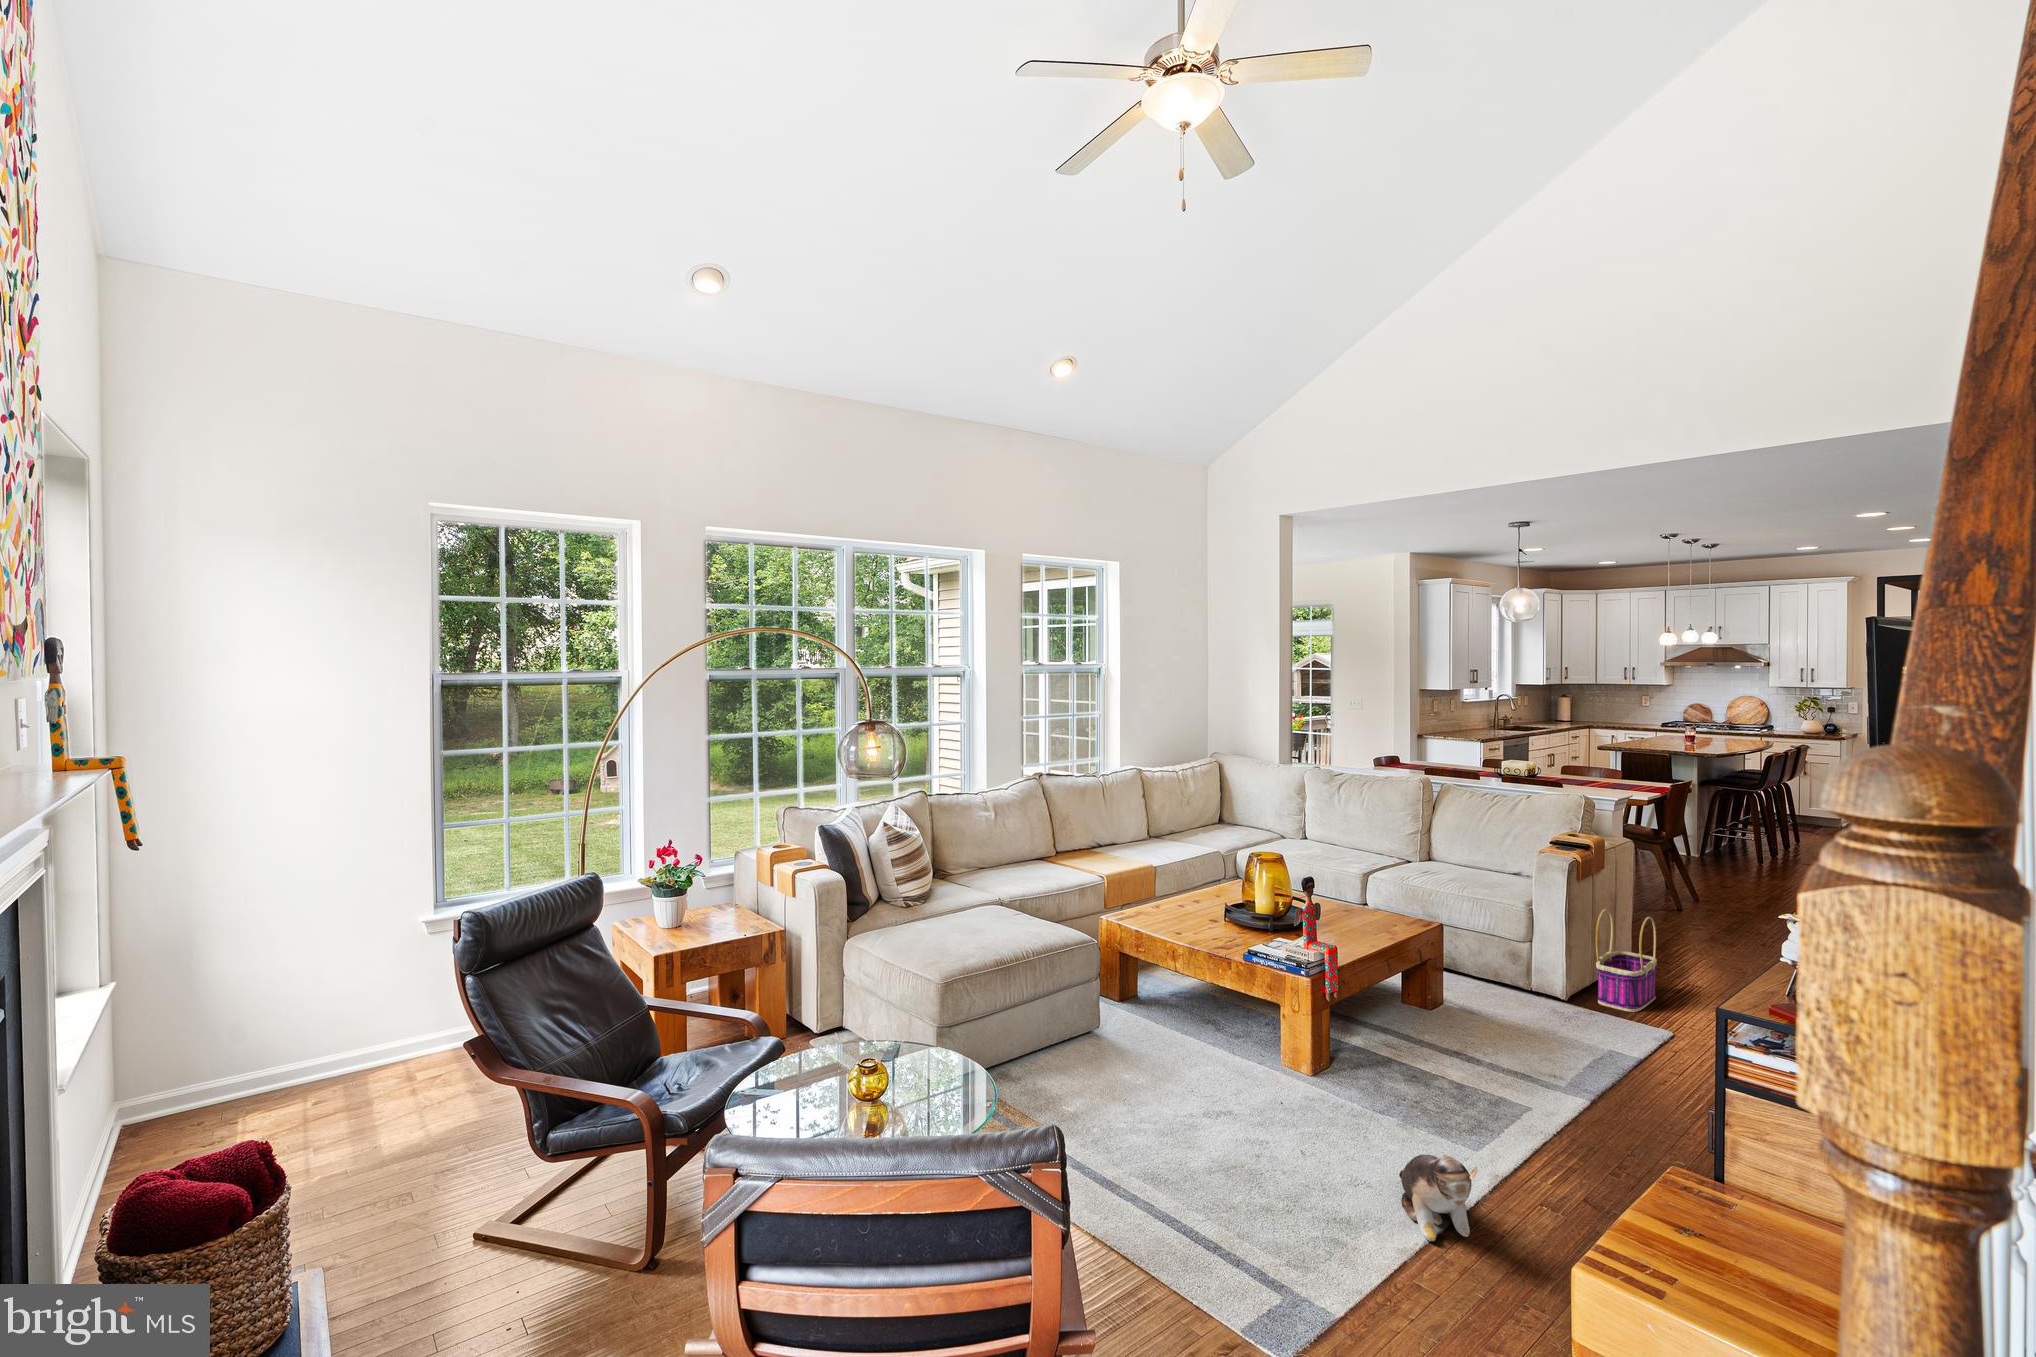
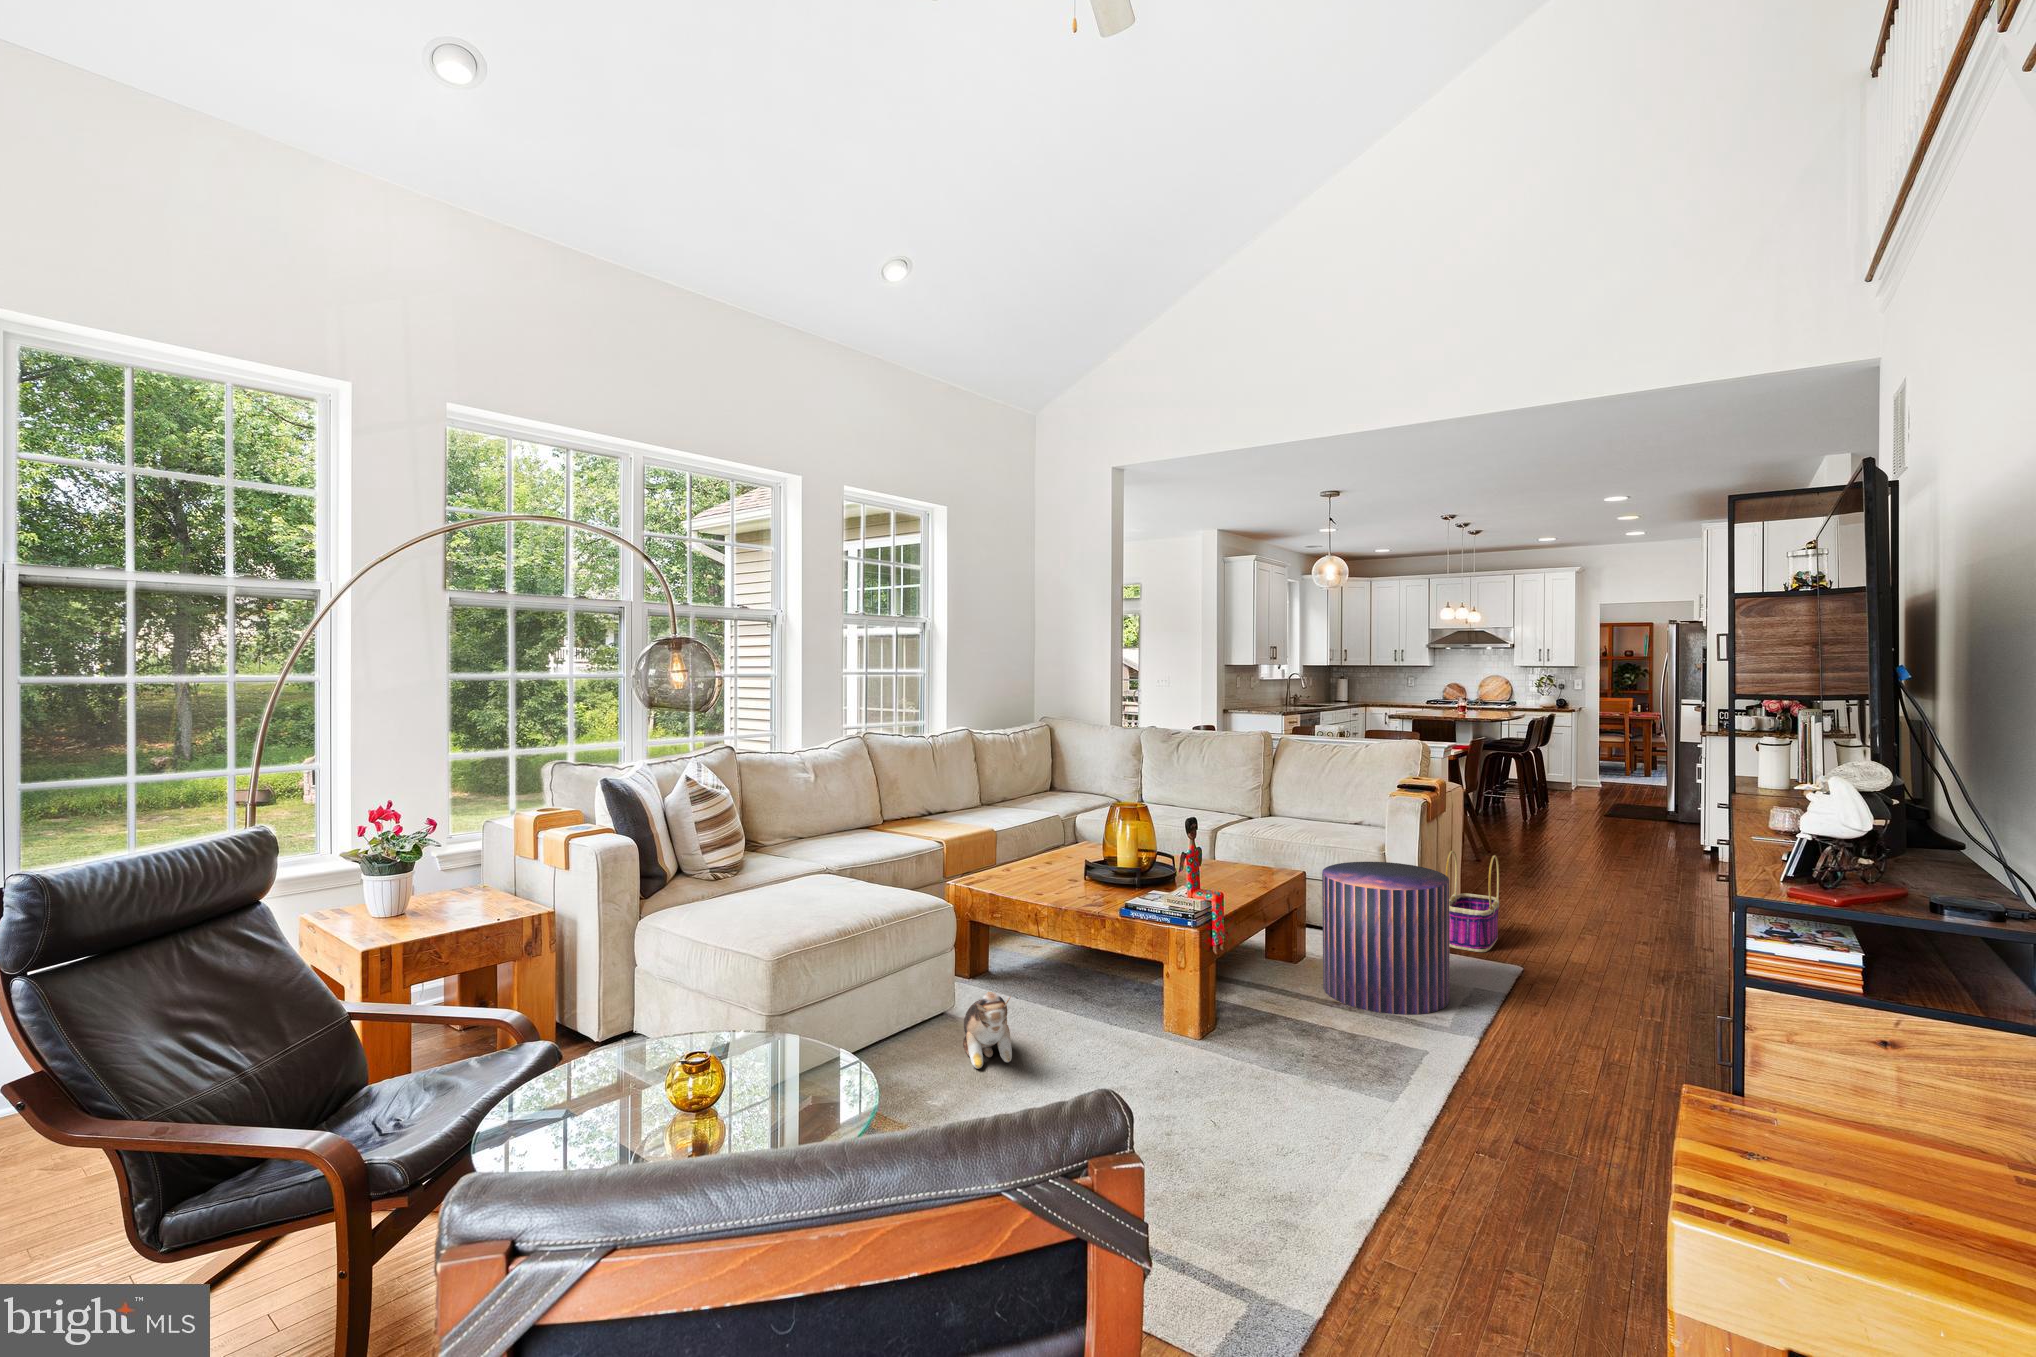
pouf: none [1449,919,1575,1070] -> present [1322,862,1450,1015]
plush toy: present [1399,1155,1477,1241] -> present [963,992,1012,1069]

